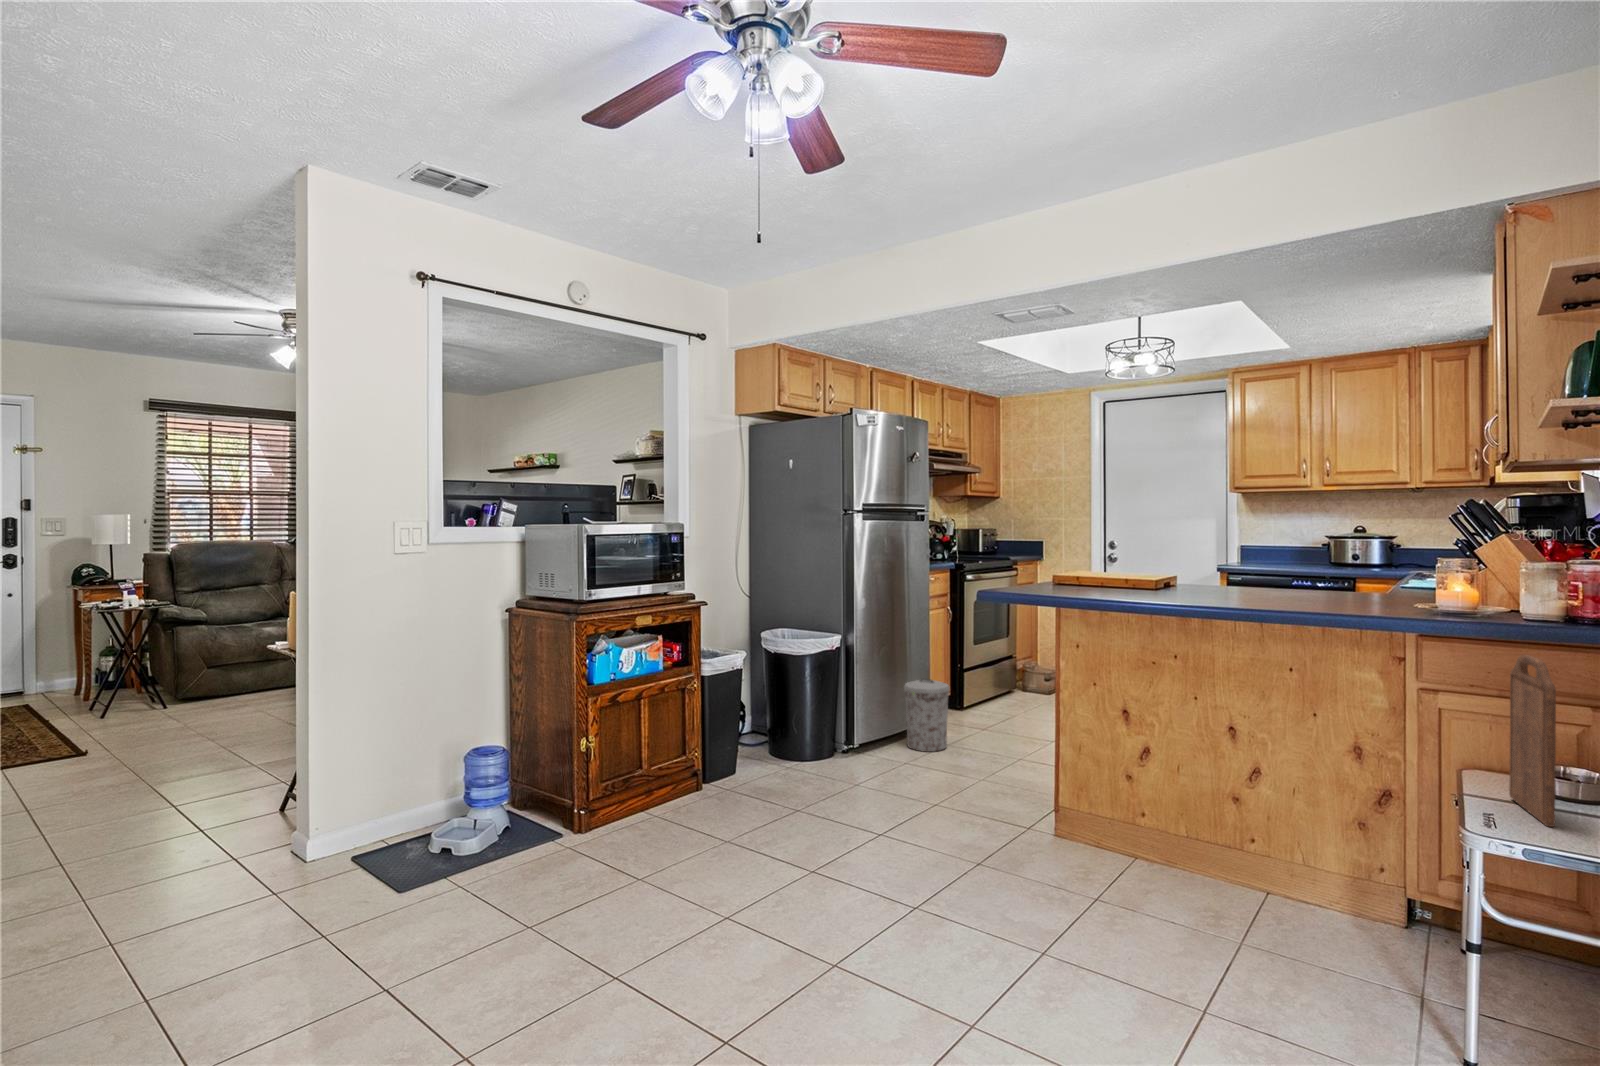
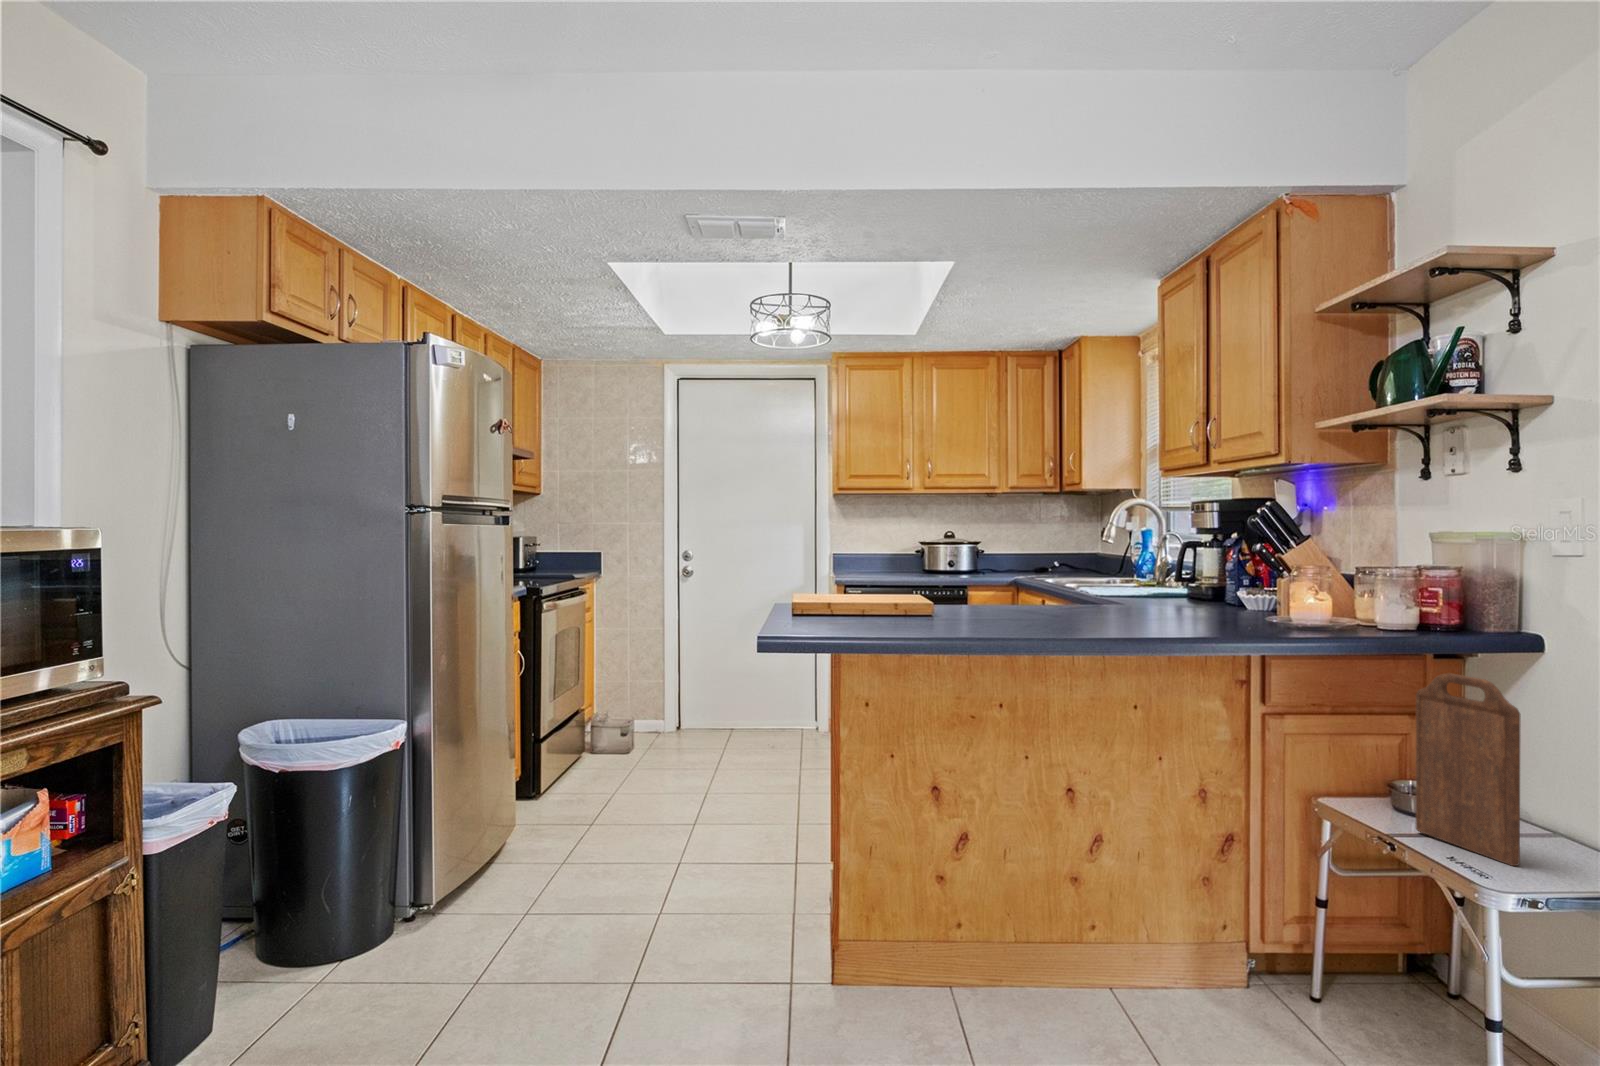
trash can: present [904,679,950,752] -> none [507,765,579,880]

